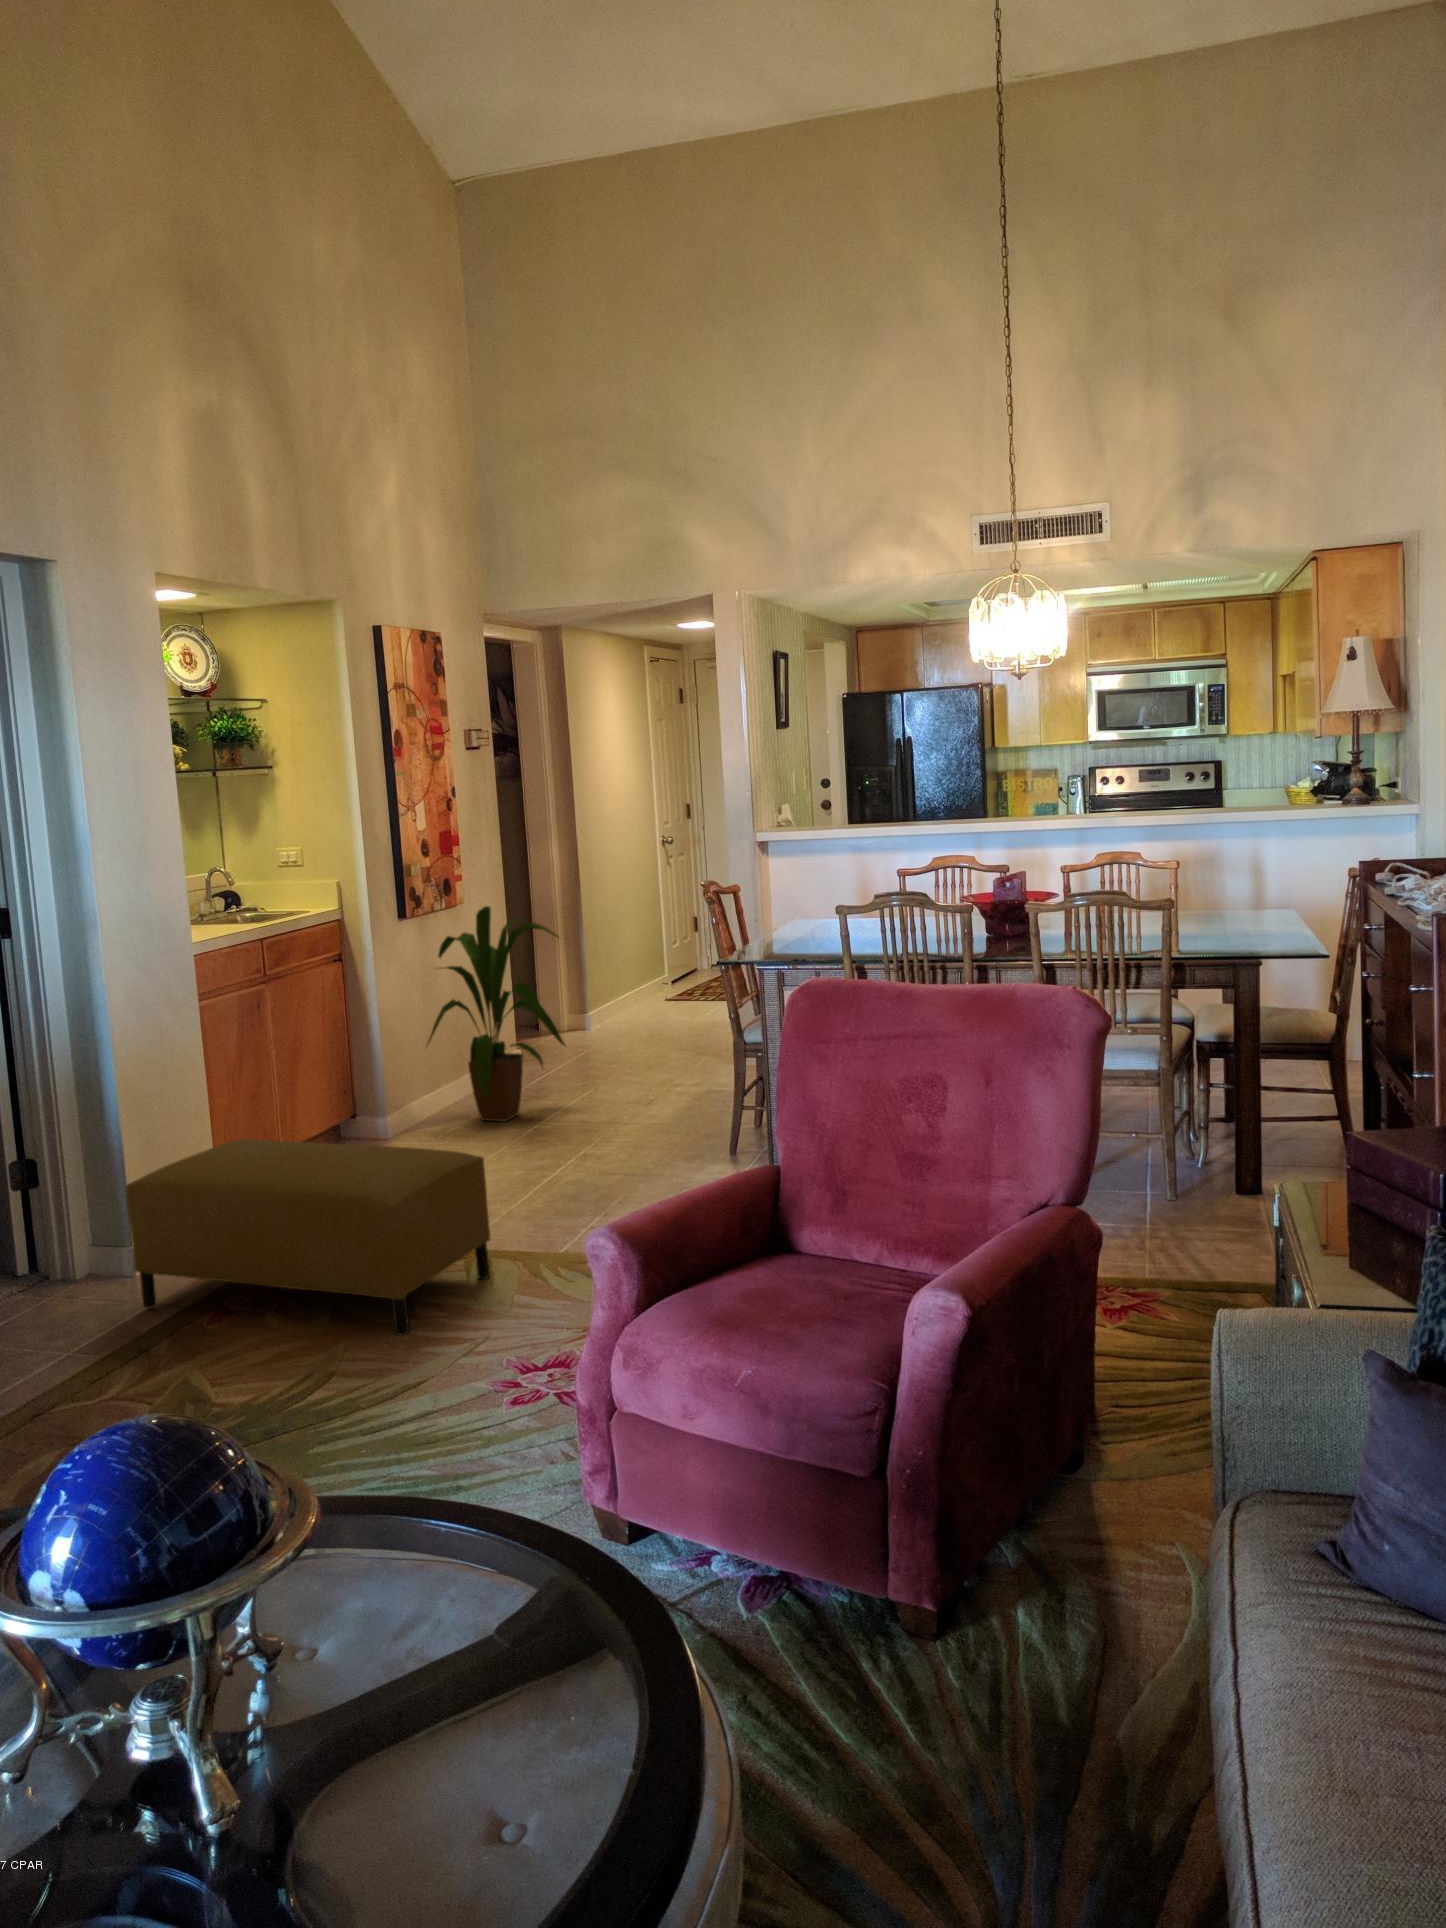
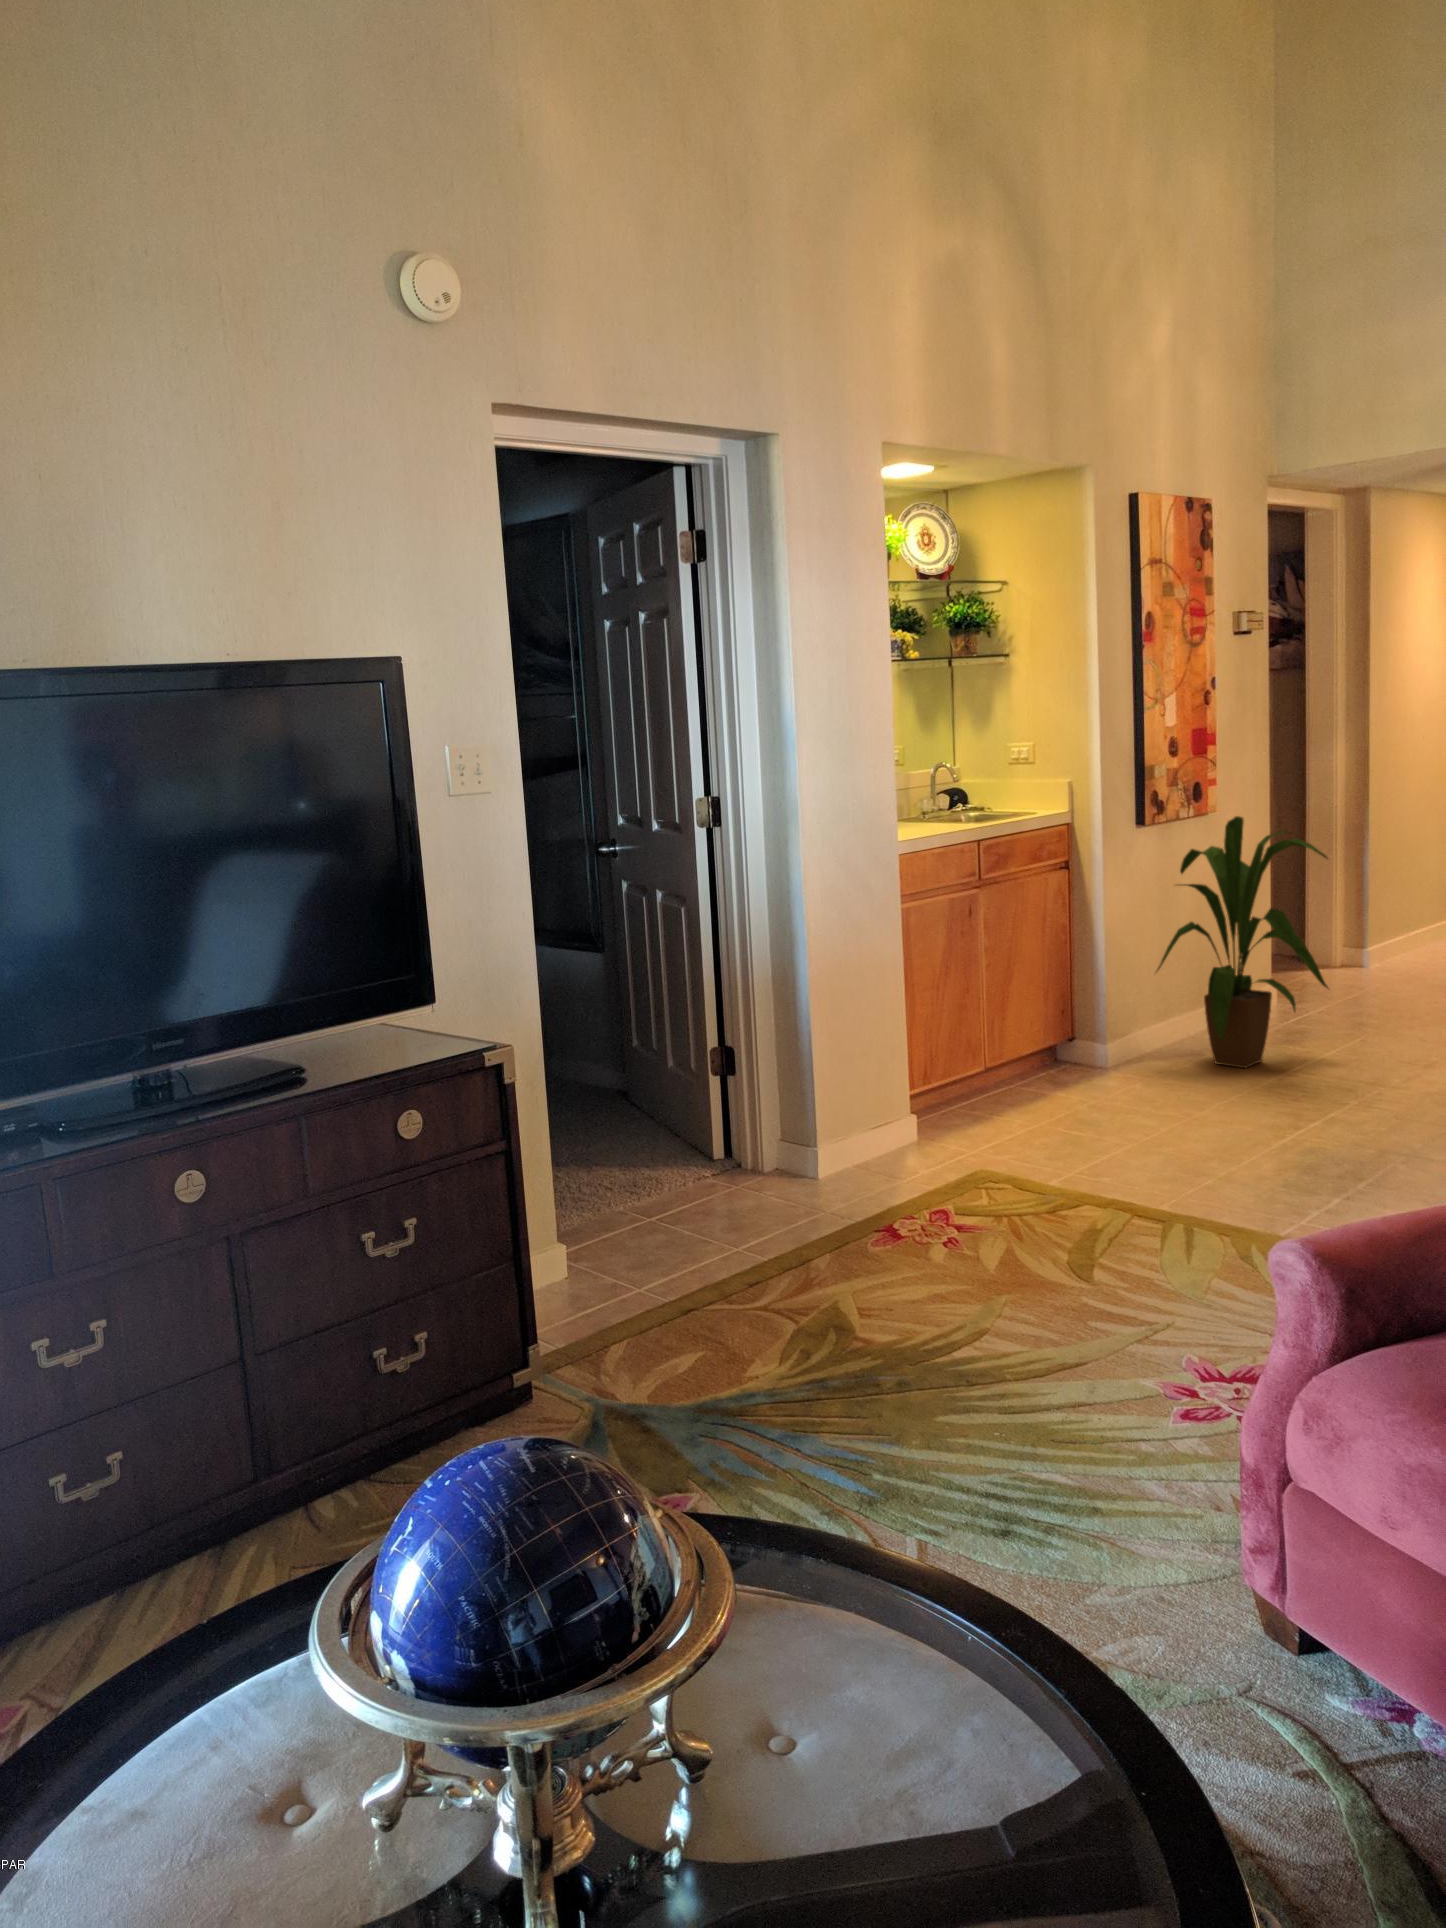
ottoman: present [126,1139,490,1336] -> none [804,1055,1191,1307]

